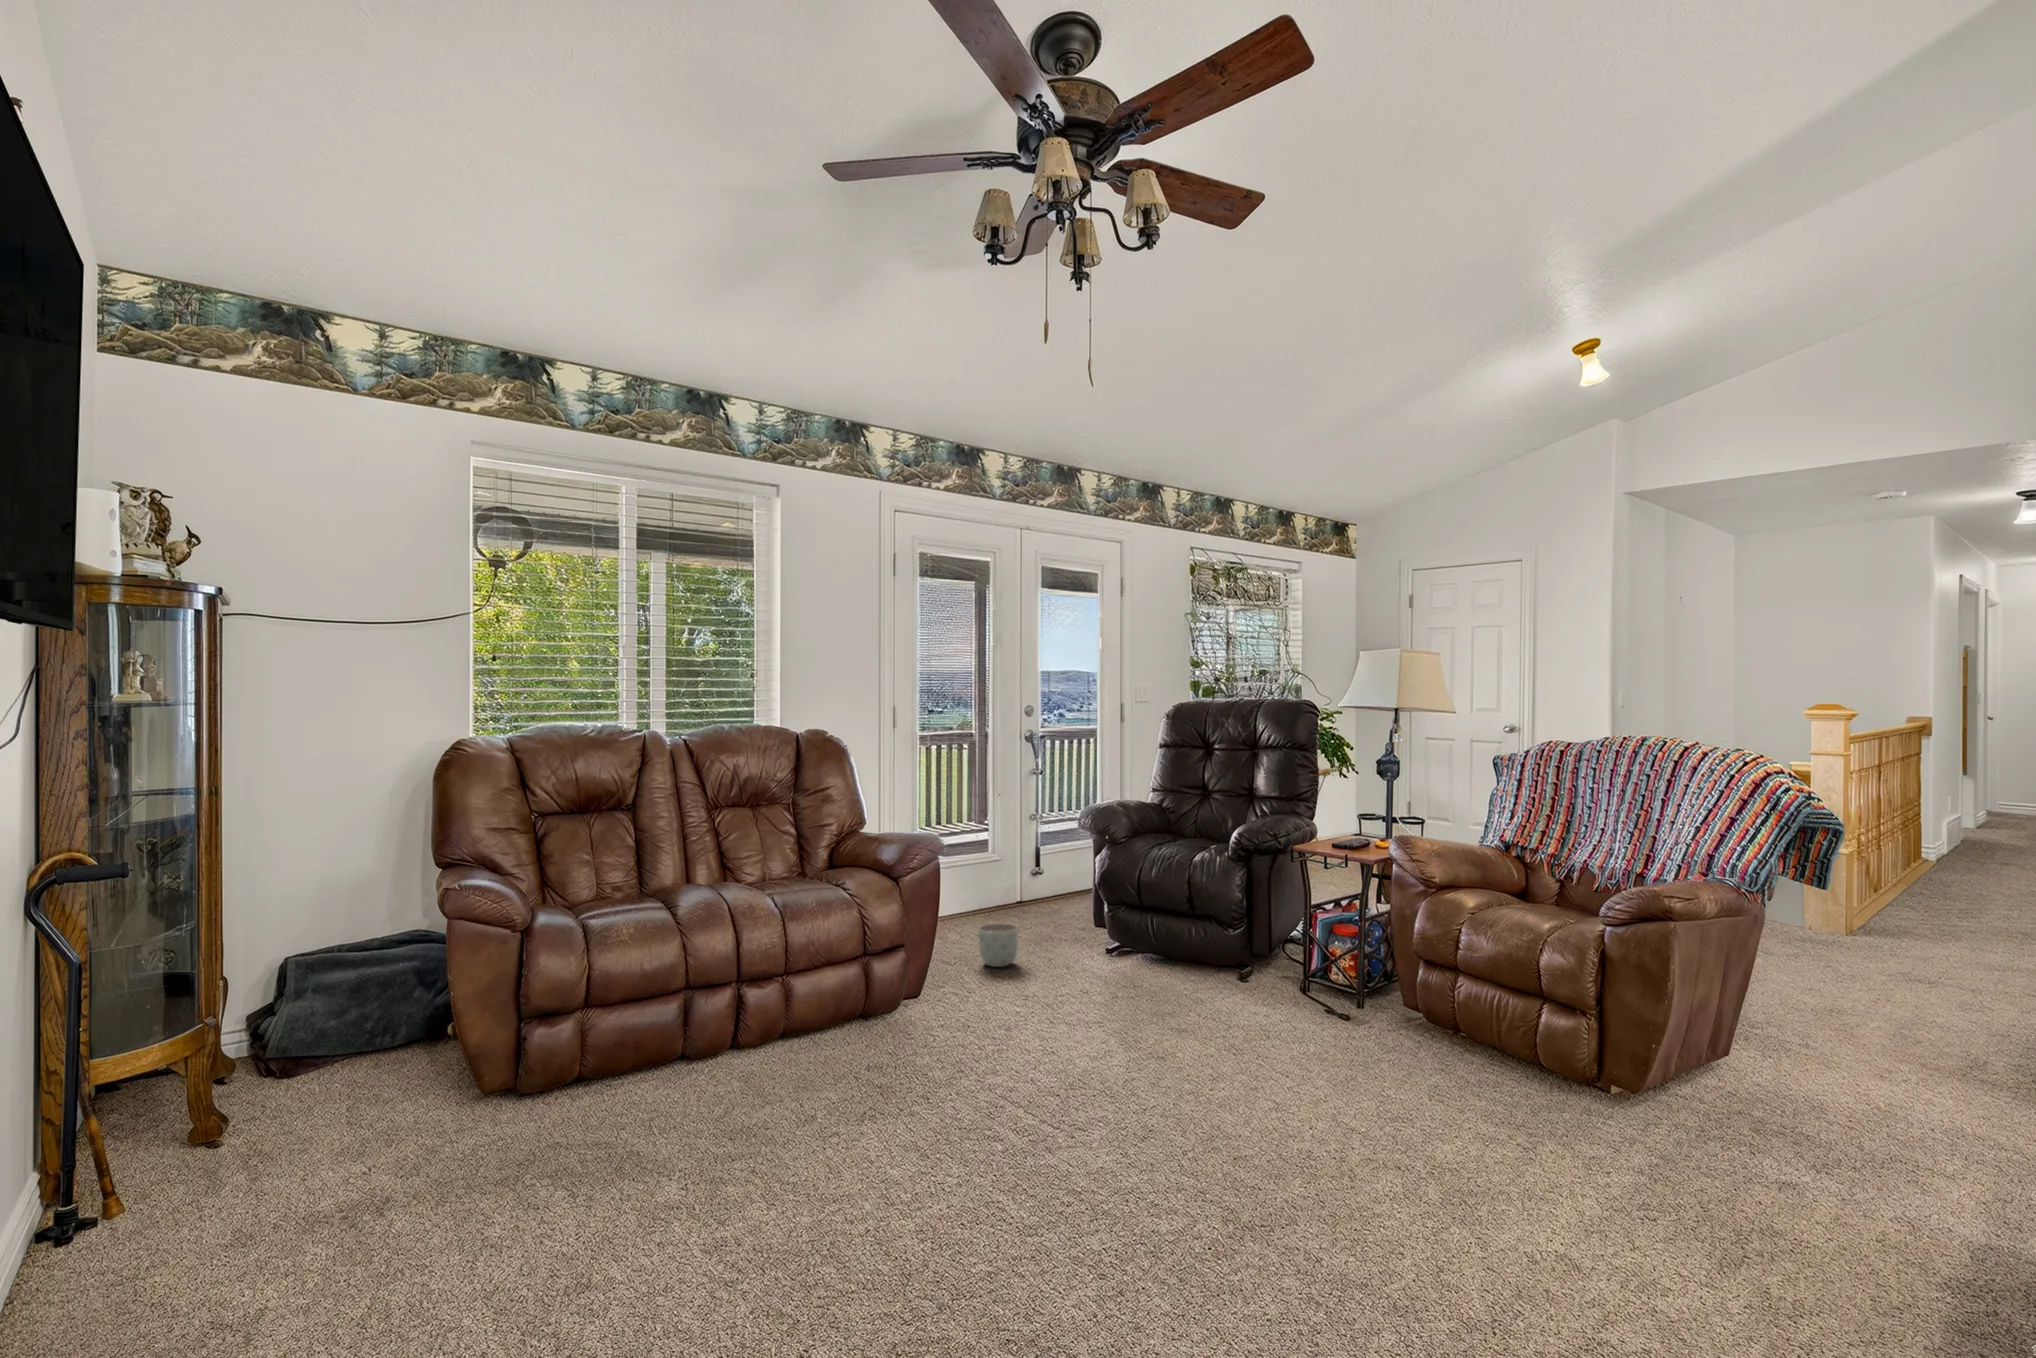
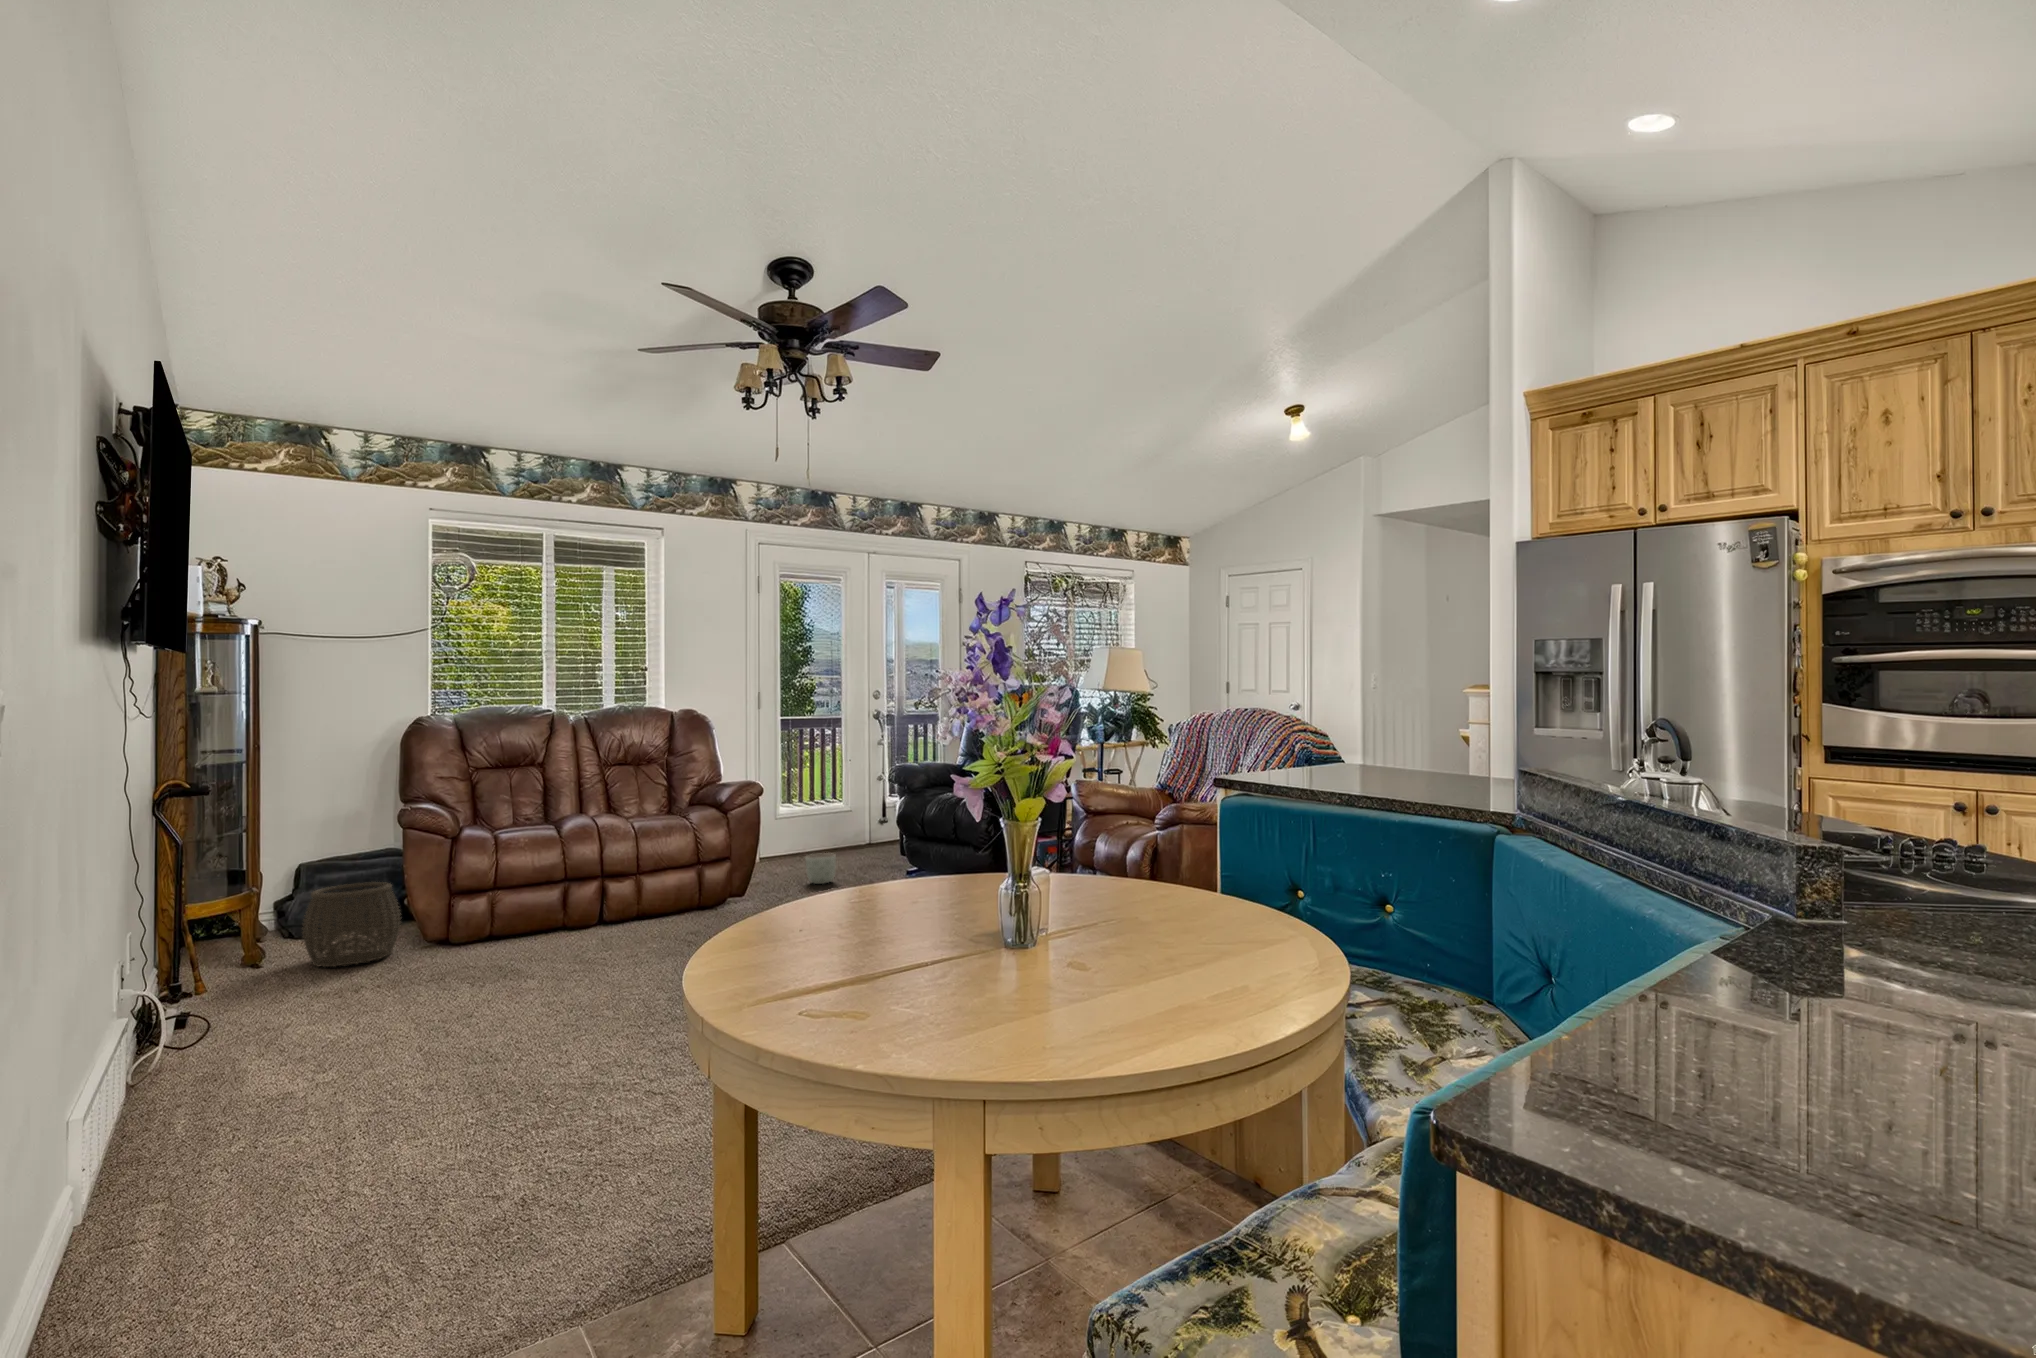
woven basket: none [278,999,439,1151] -> present [302,882,401,967]

